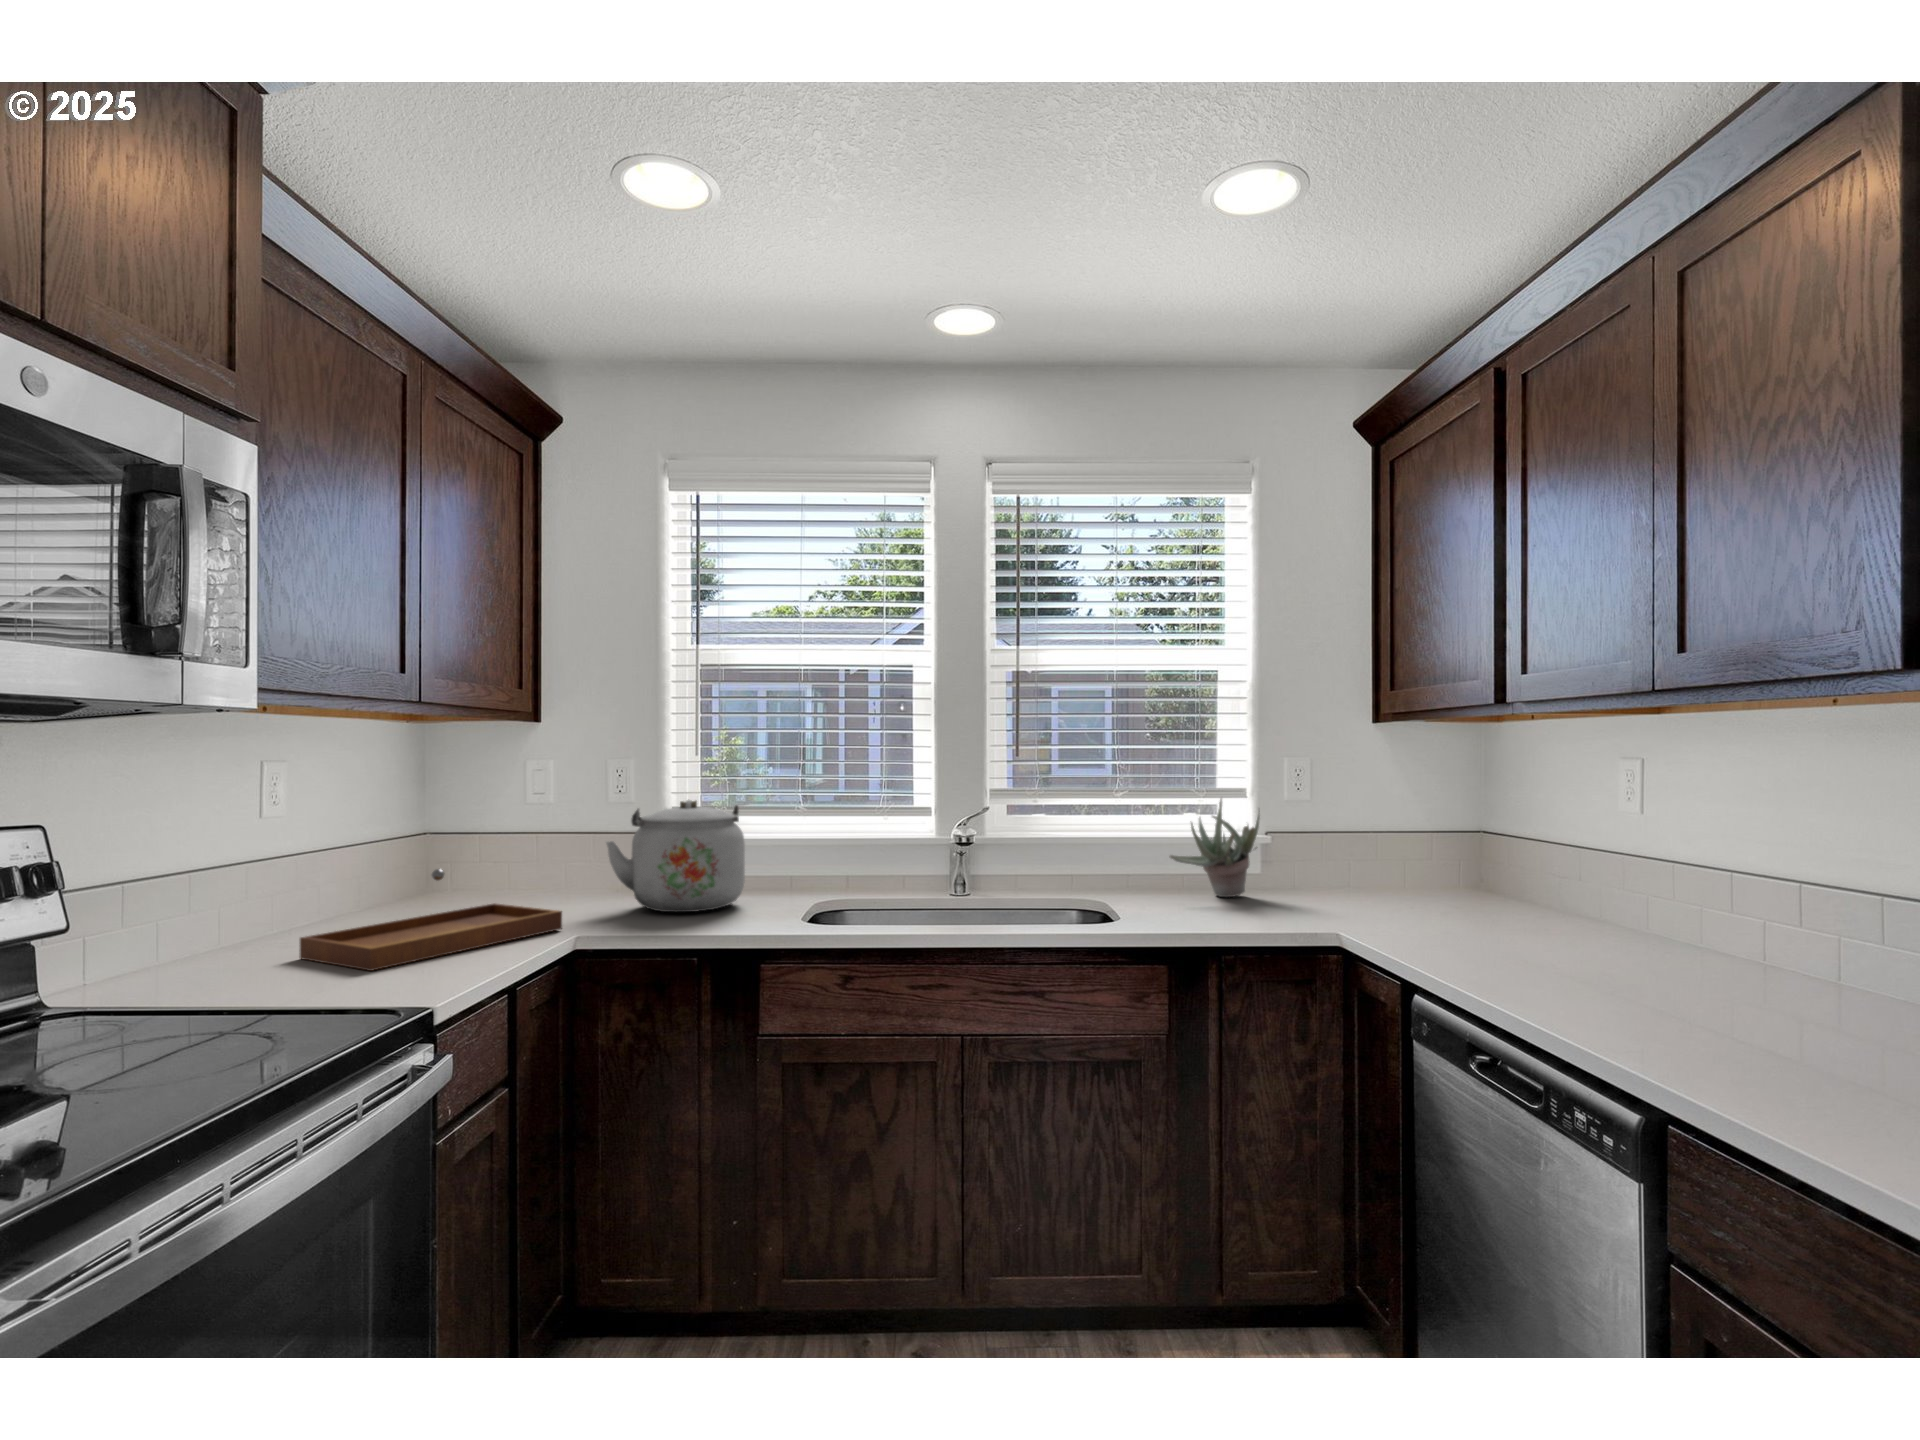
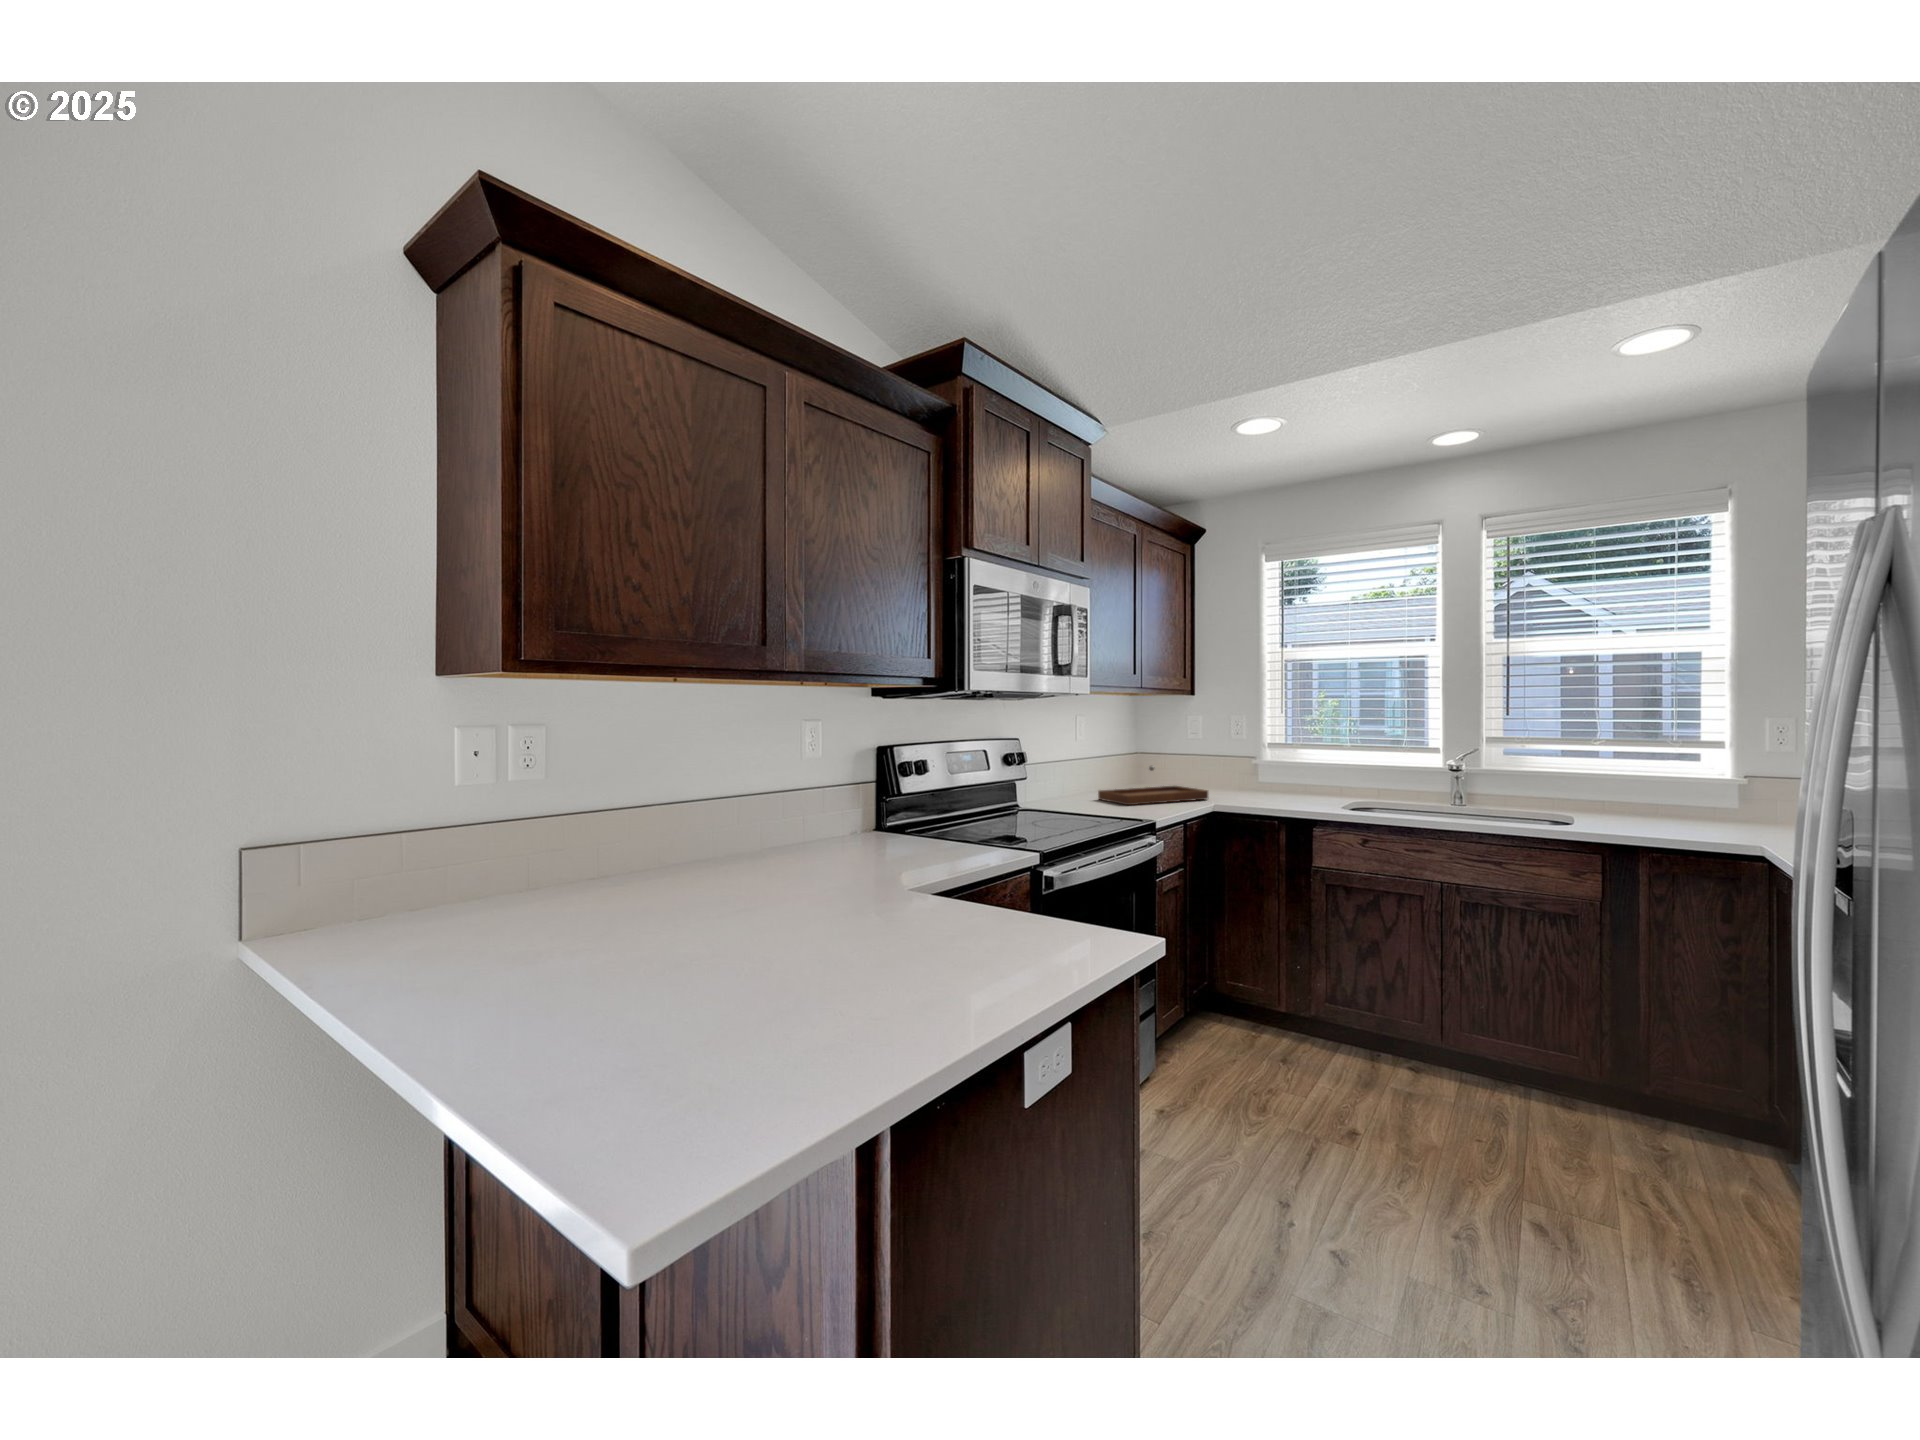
succulent plant: present [1169,798,1260,897] -> none [1630,745,1725,820]
kettle: present [606,799,745,912] -> none [1230,738,1309,798]

